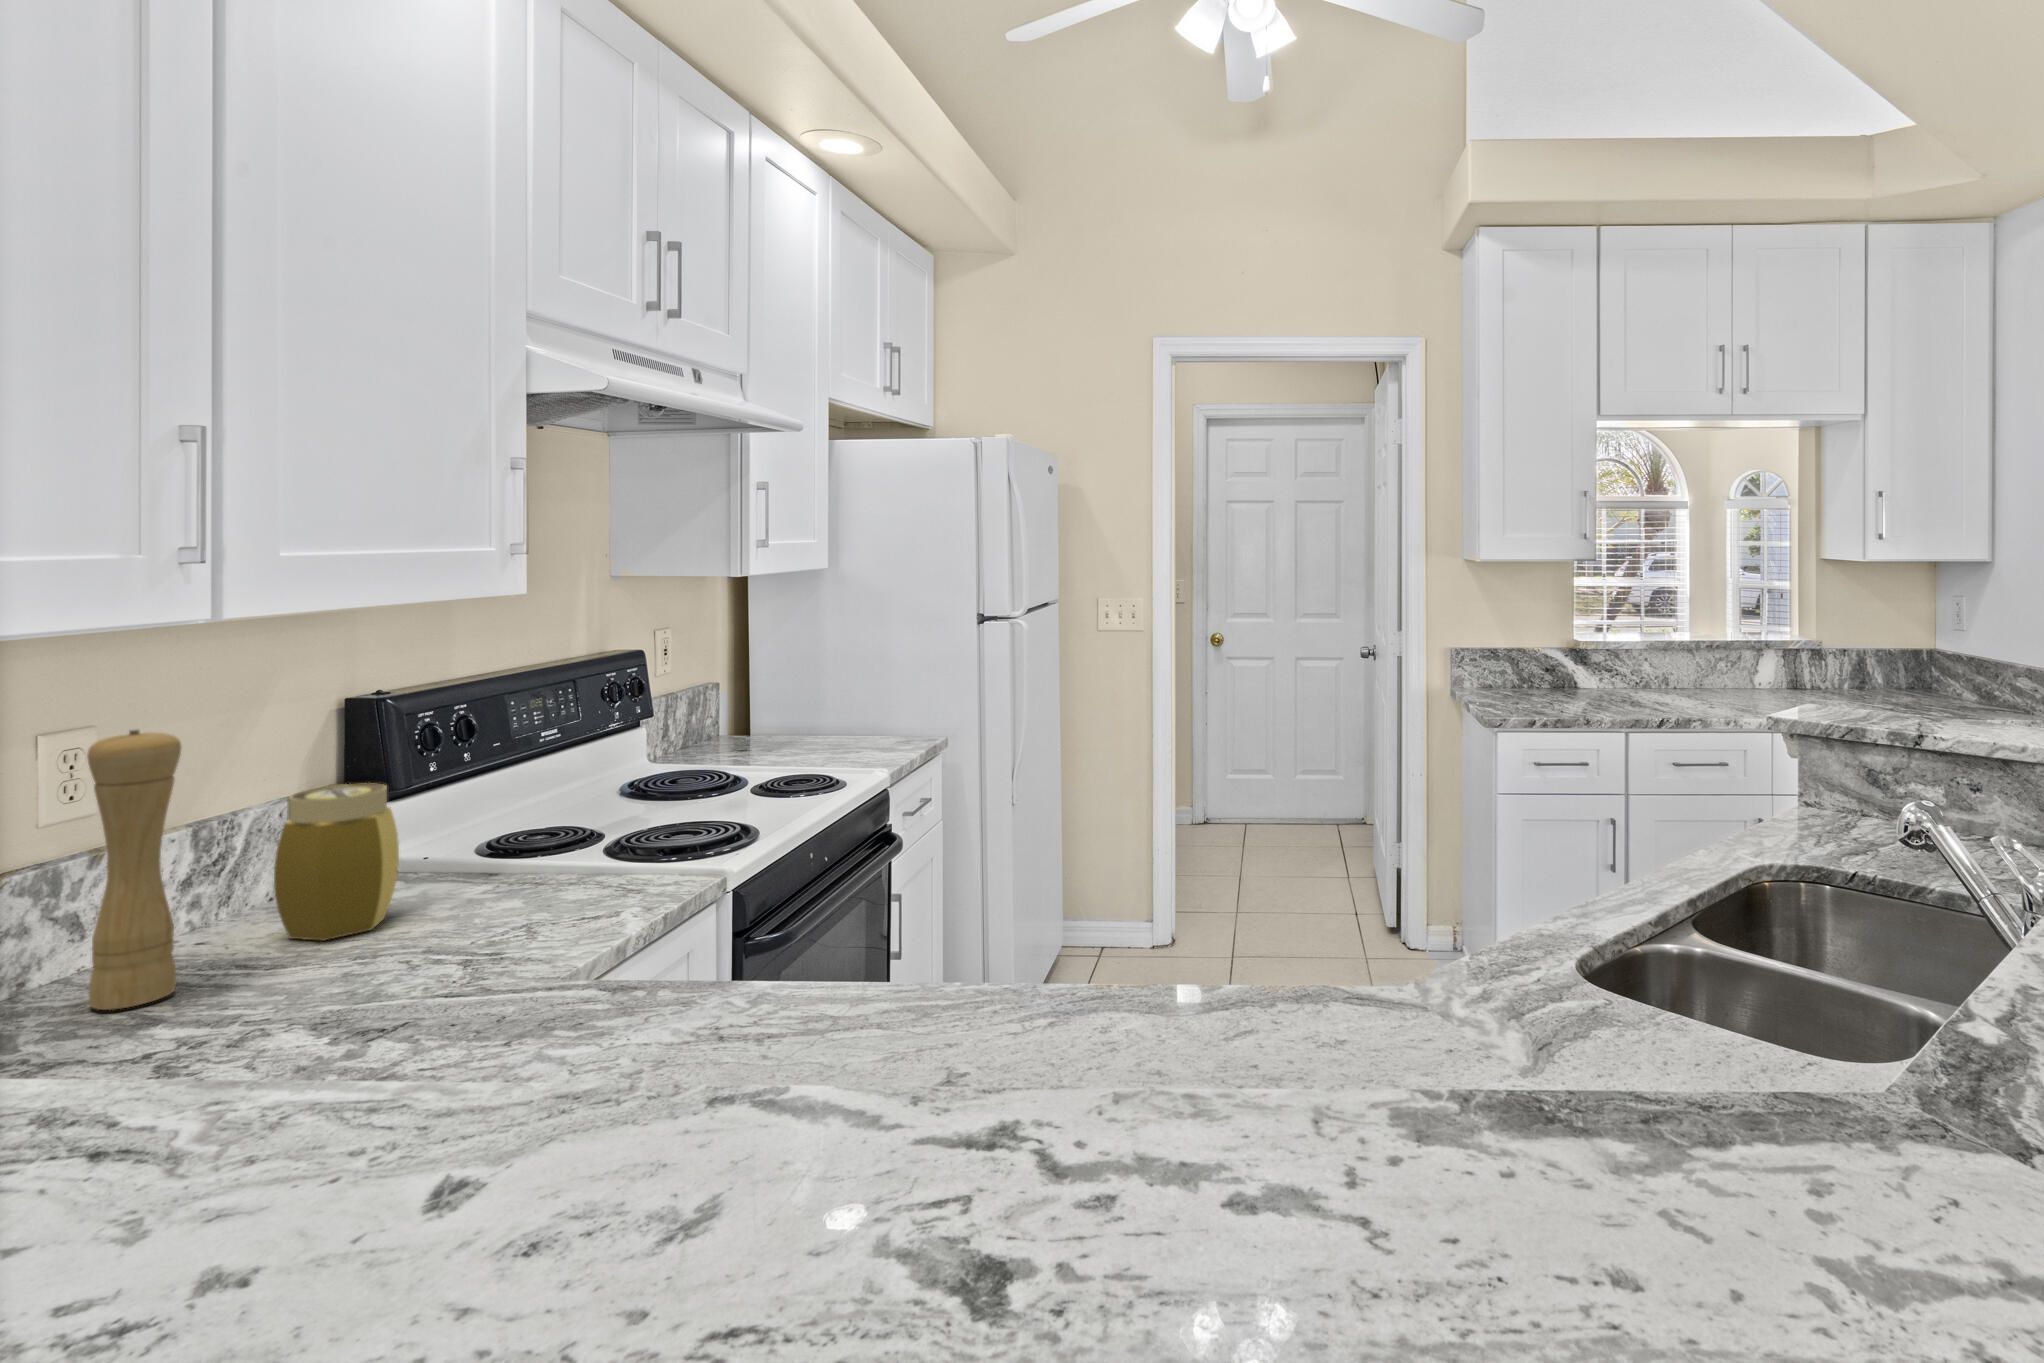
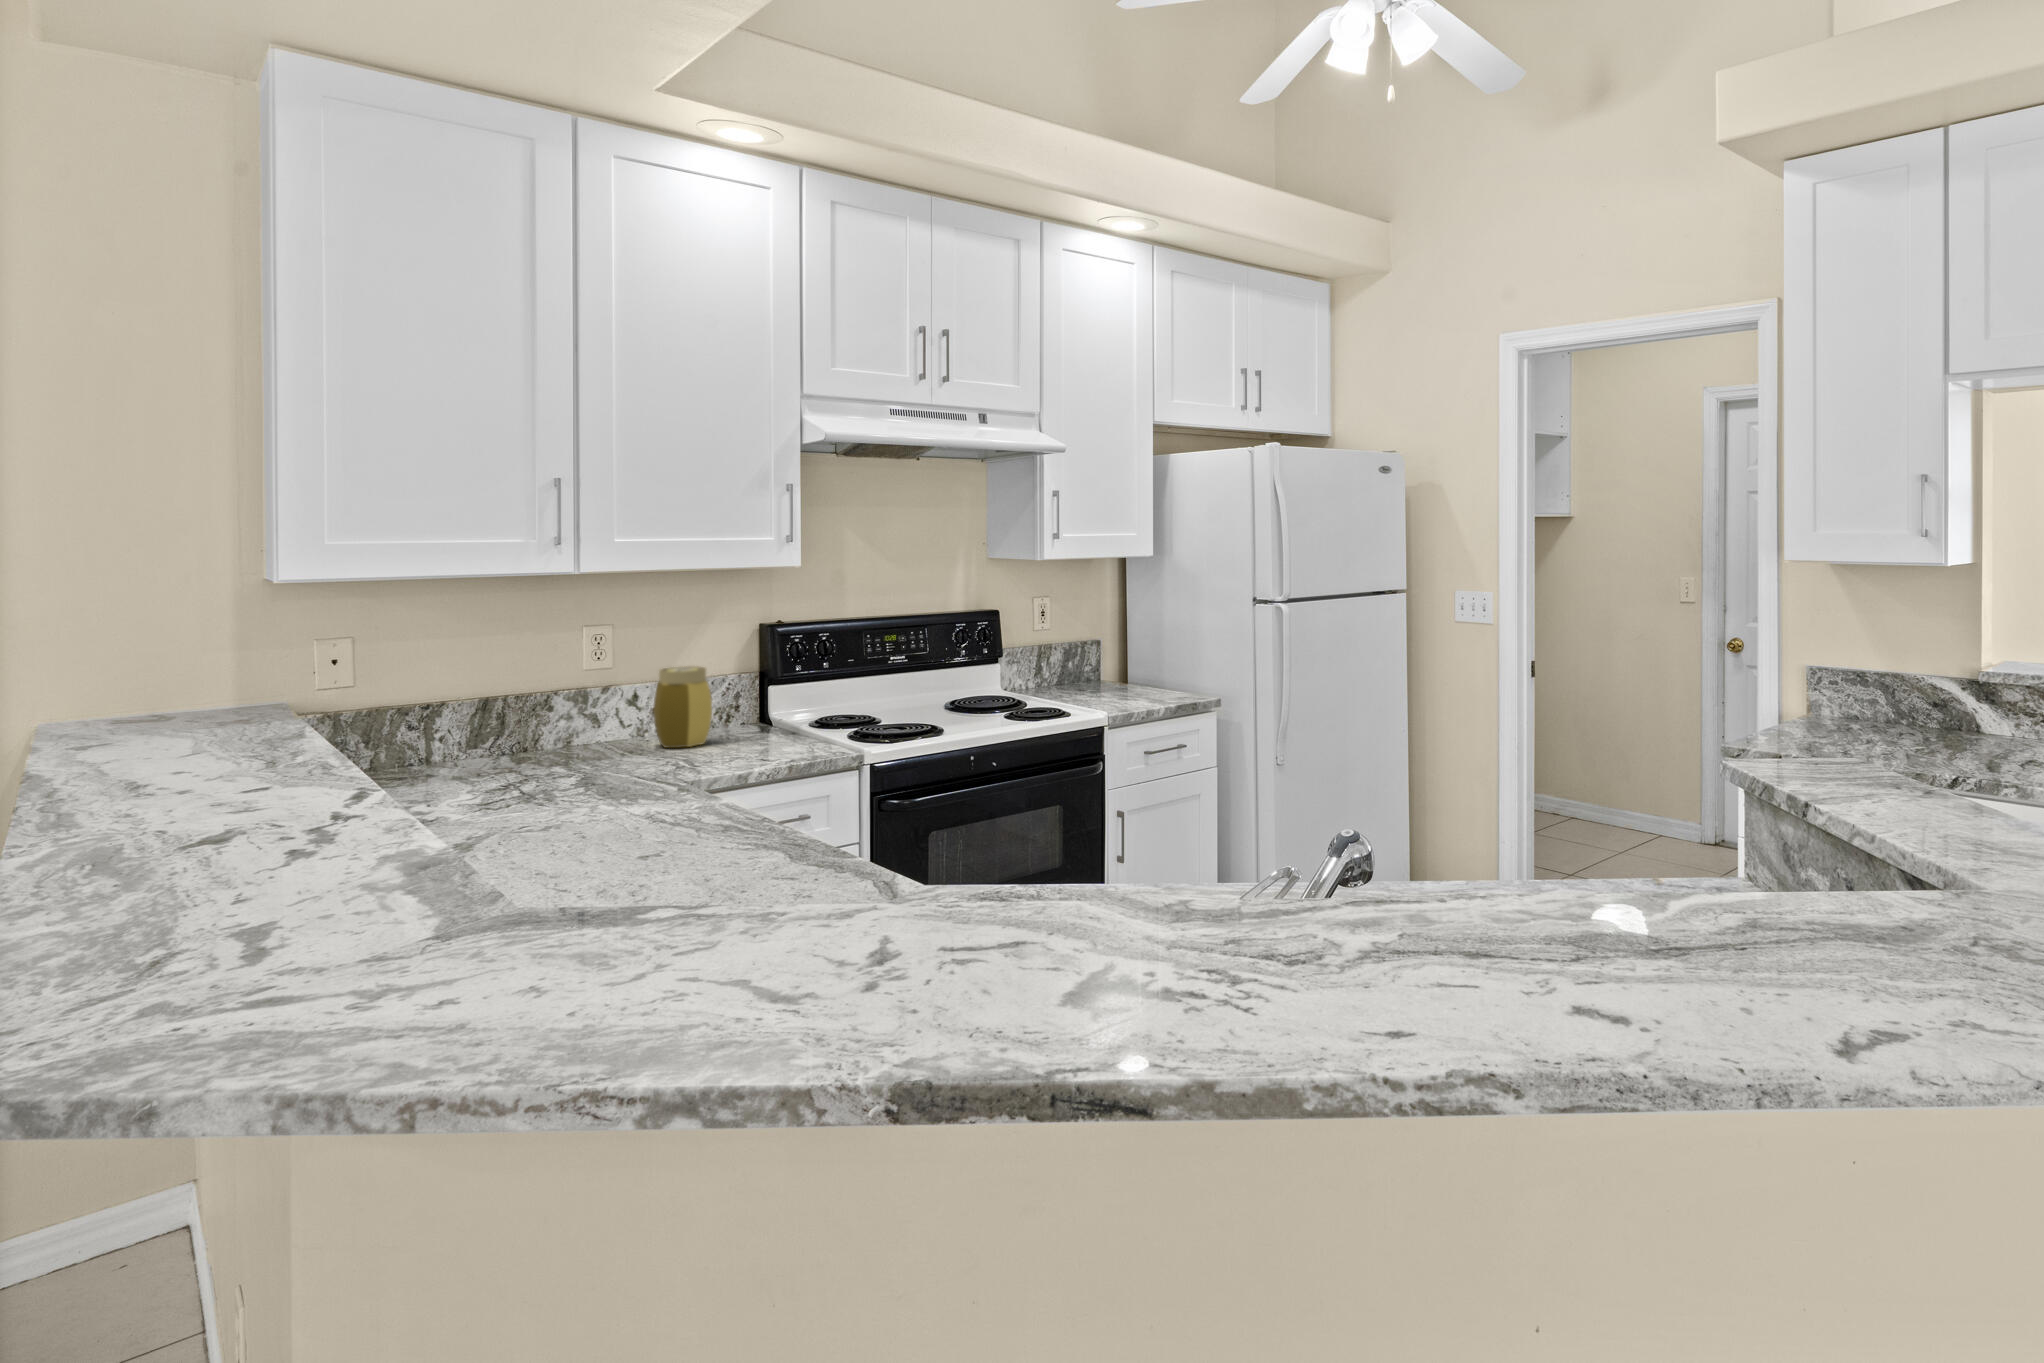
pepper mill: present [87,730,181,1010] -> none [549,623,587,757]

